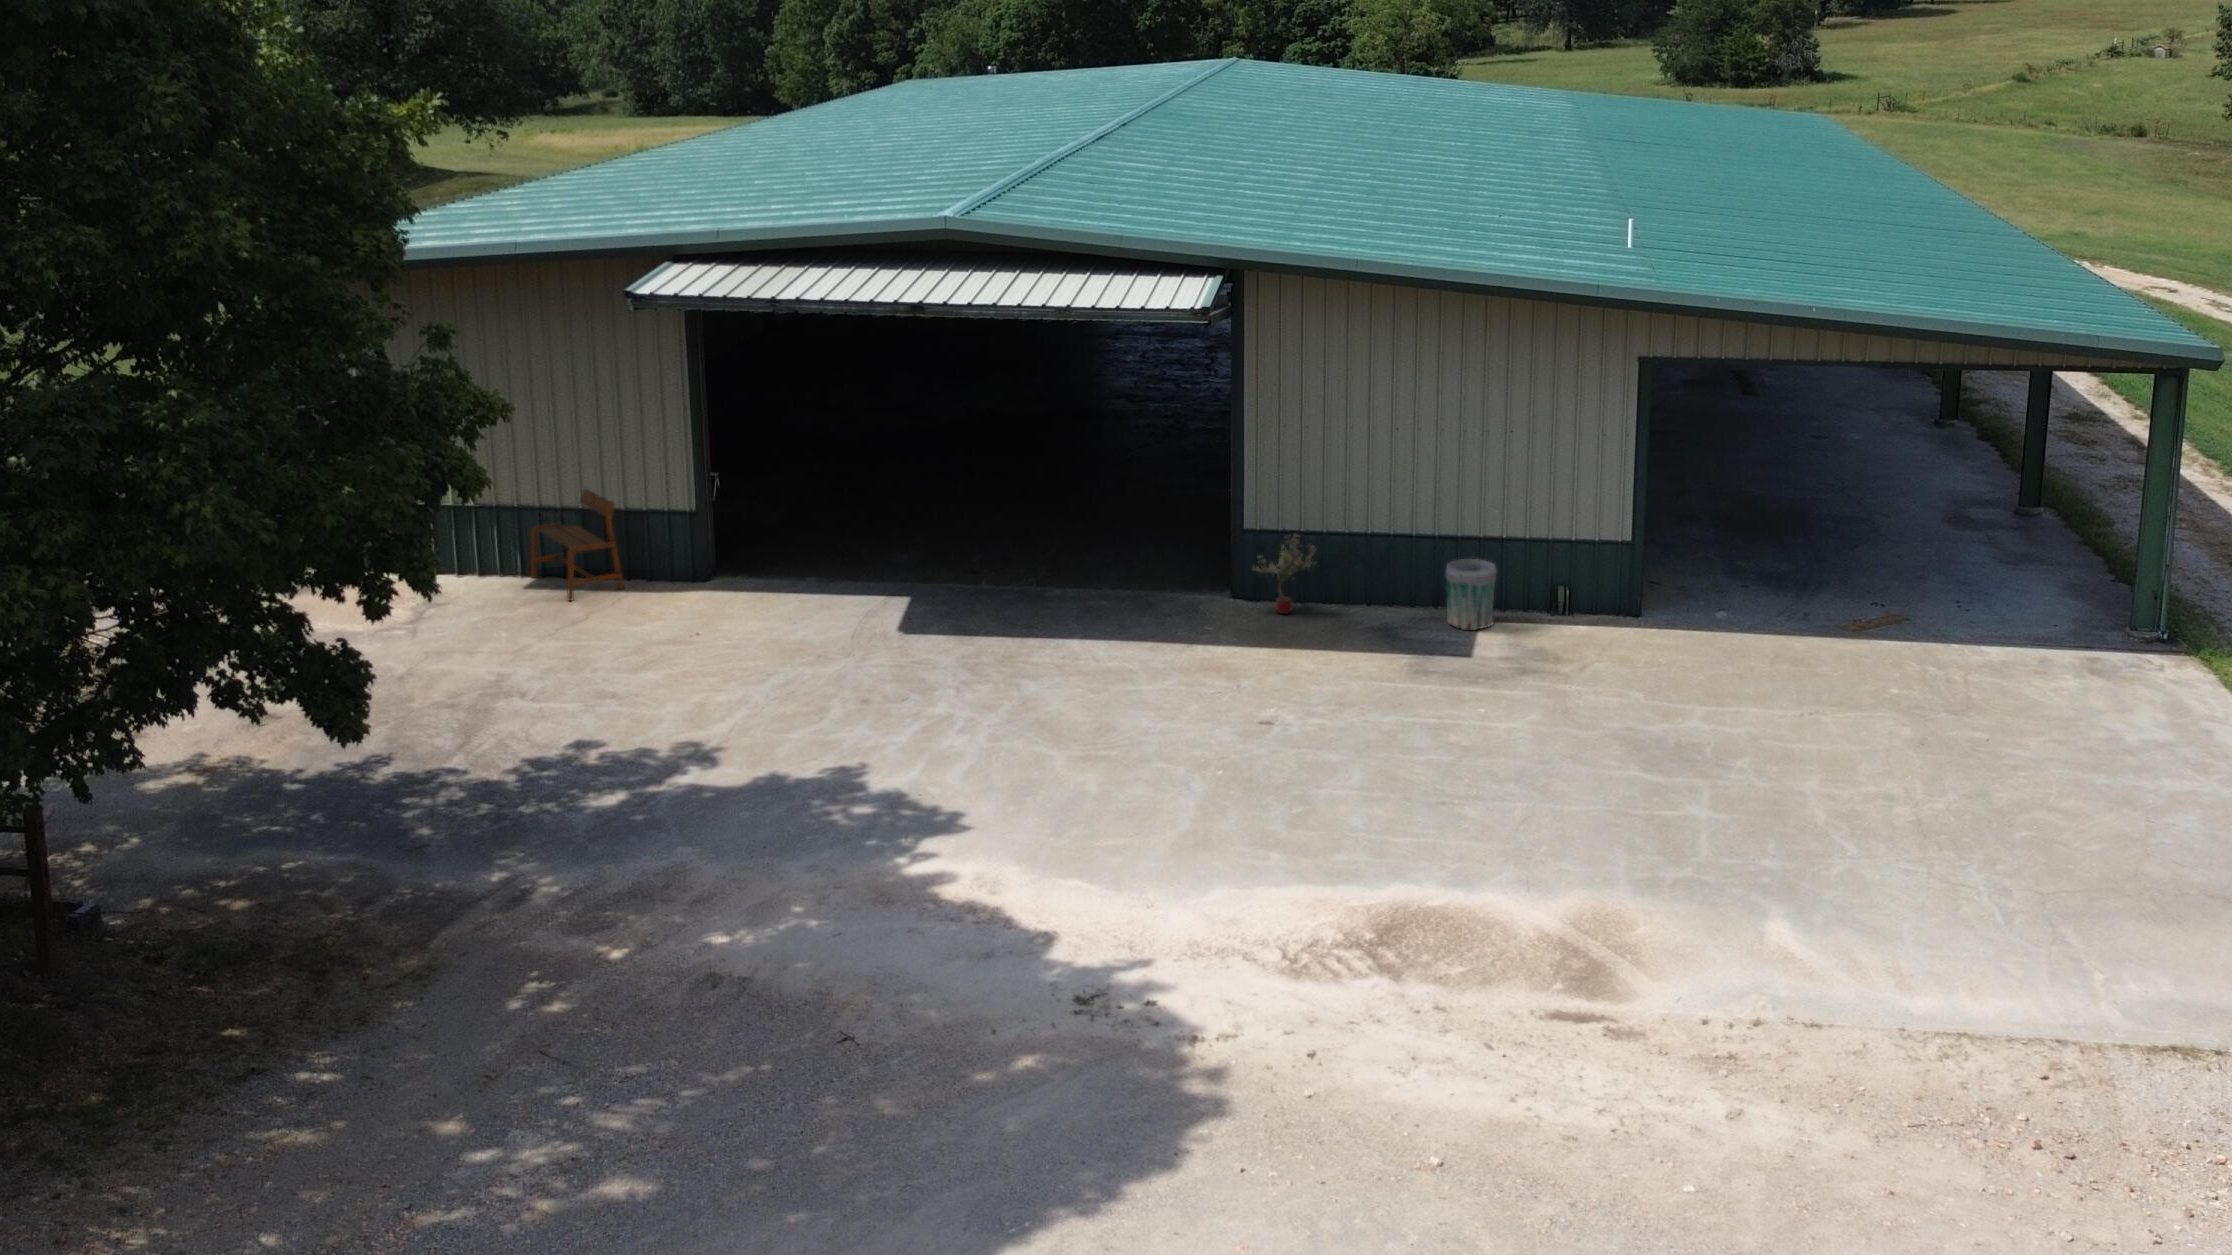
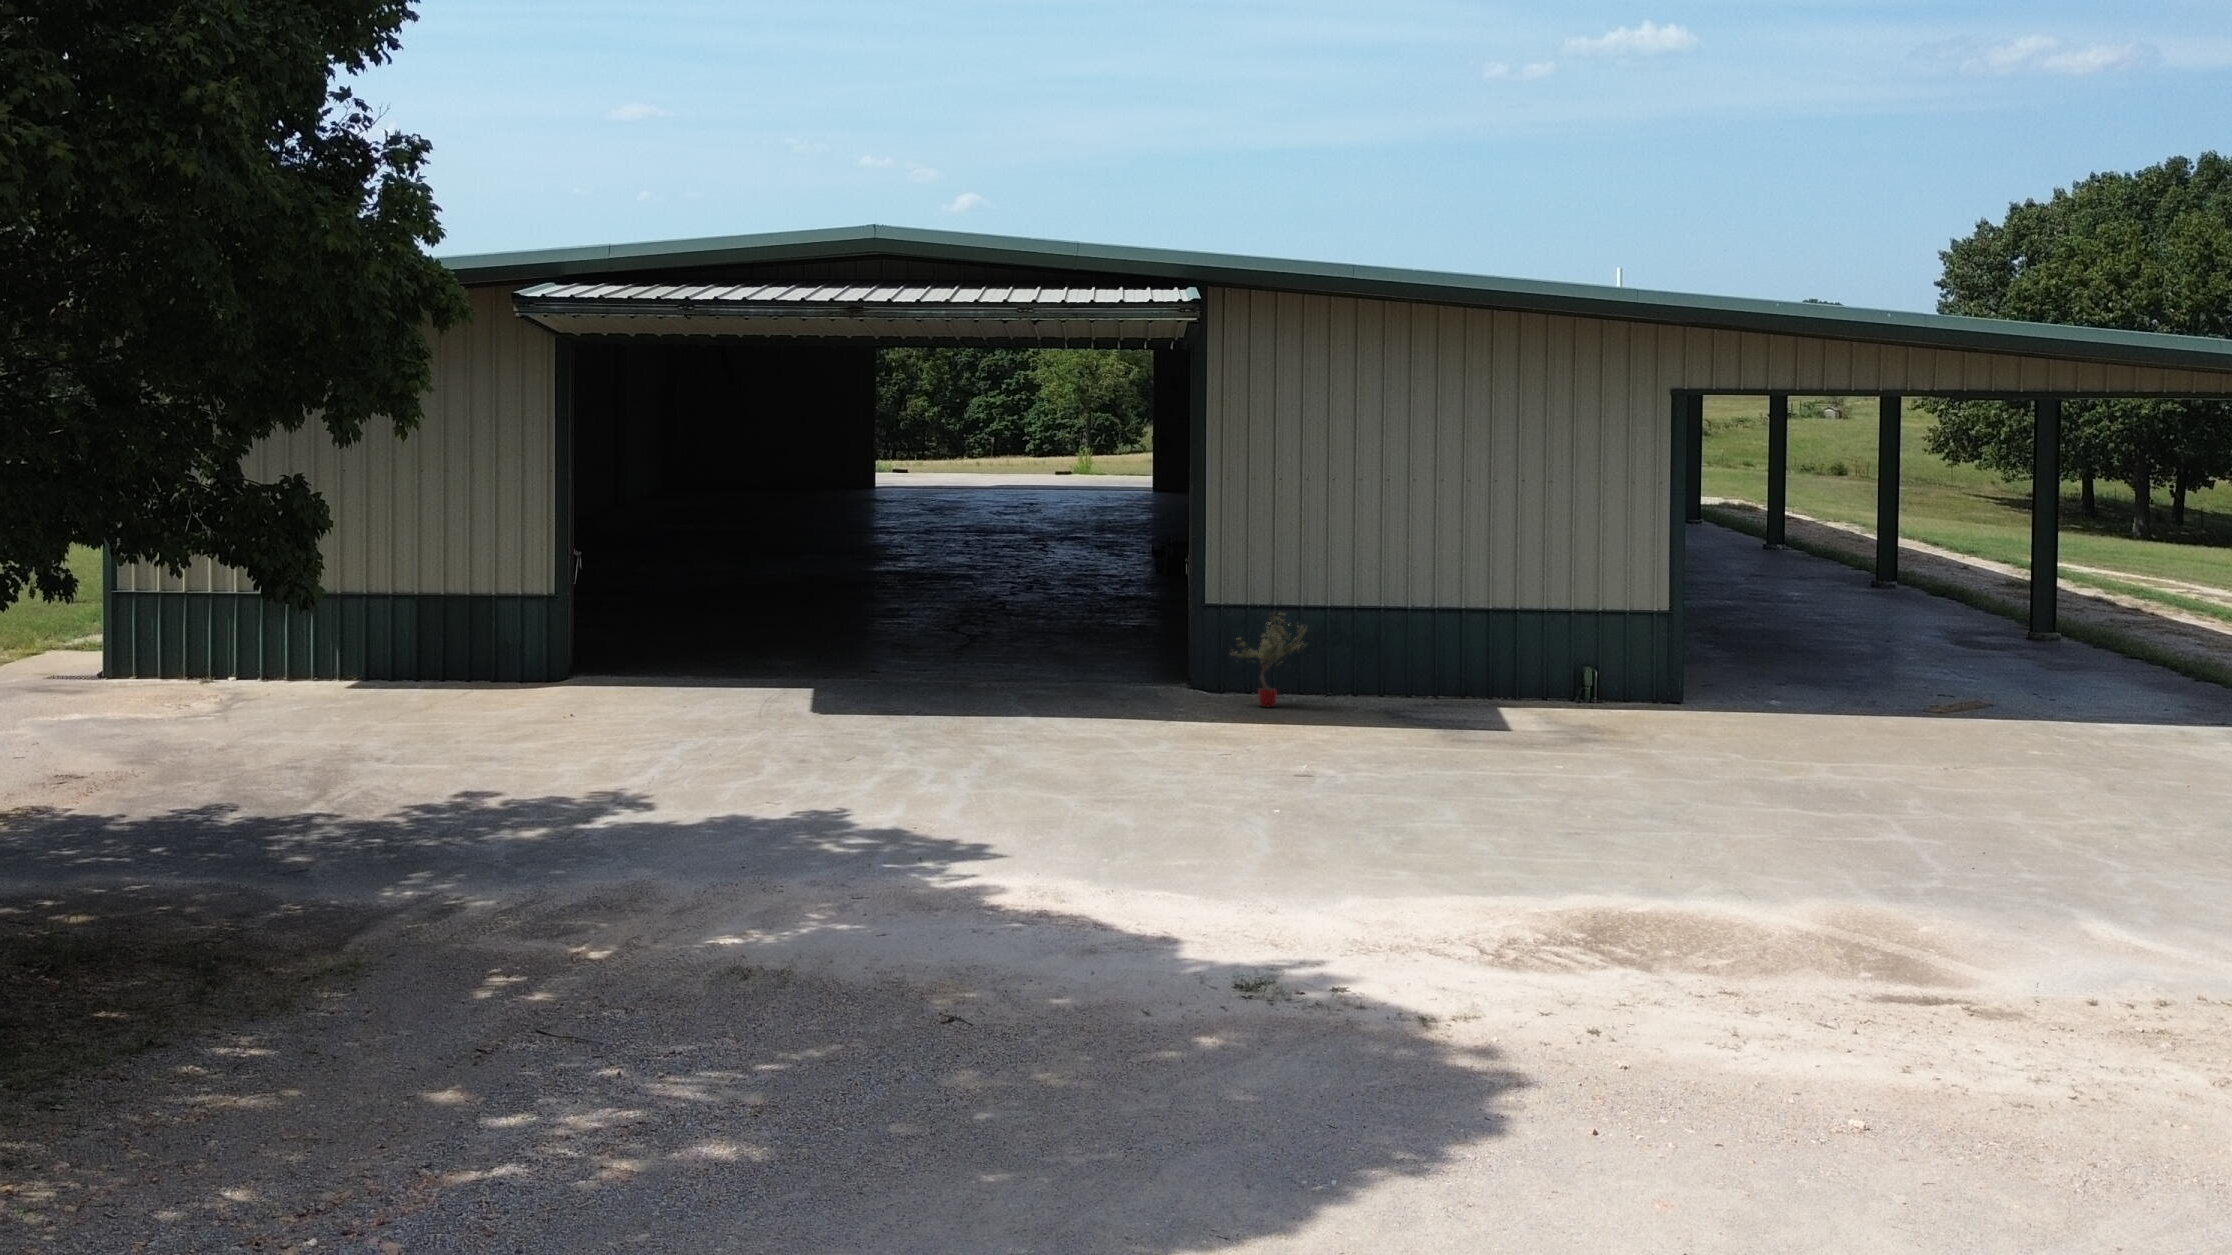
bench: present [531,489,624,601] -> none [359,570,474,693]
trash can: present [1446,559,1497,630] -> none [1461,641,1522,718]

